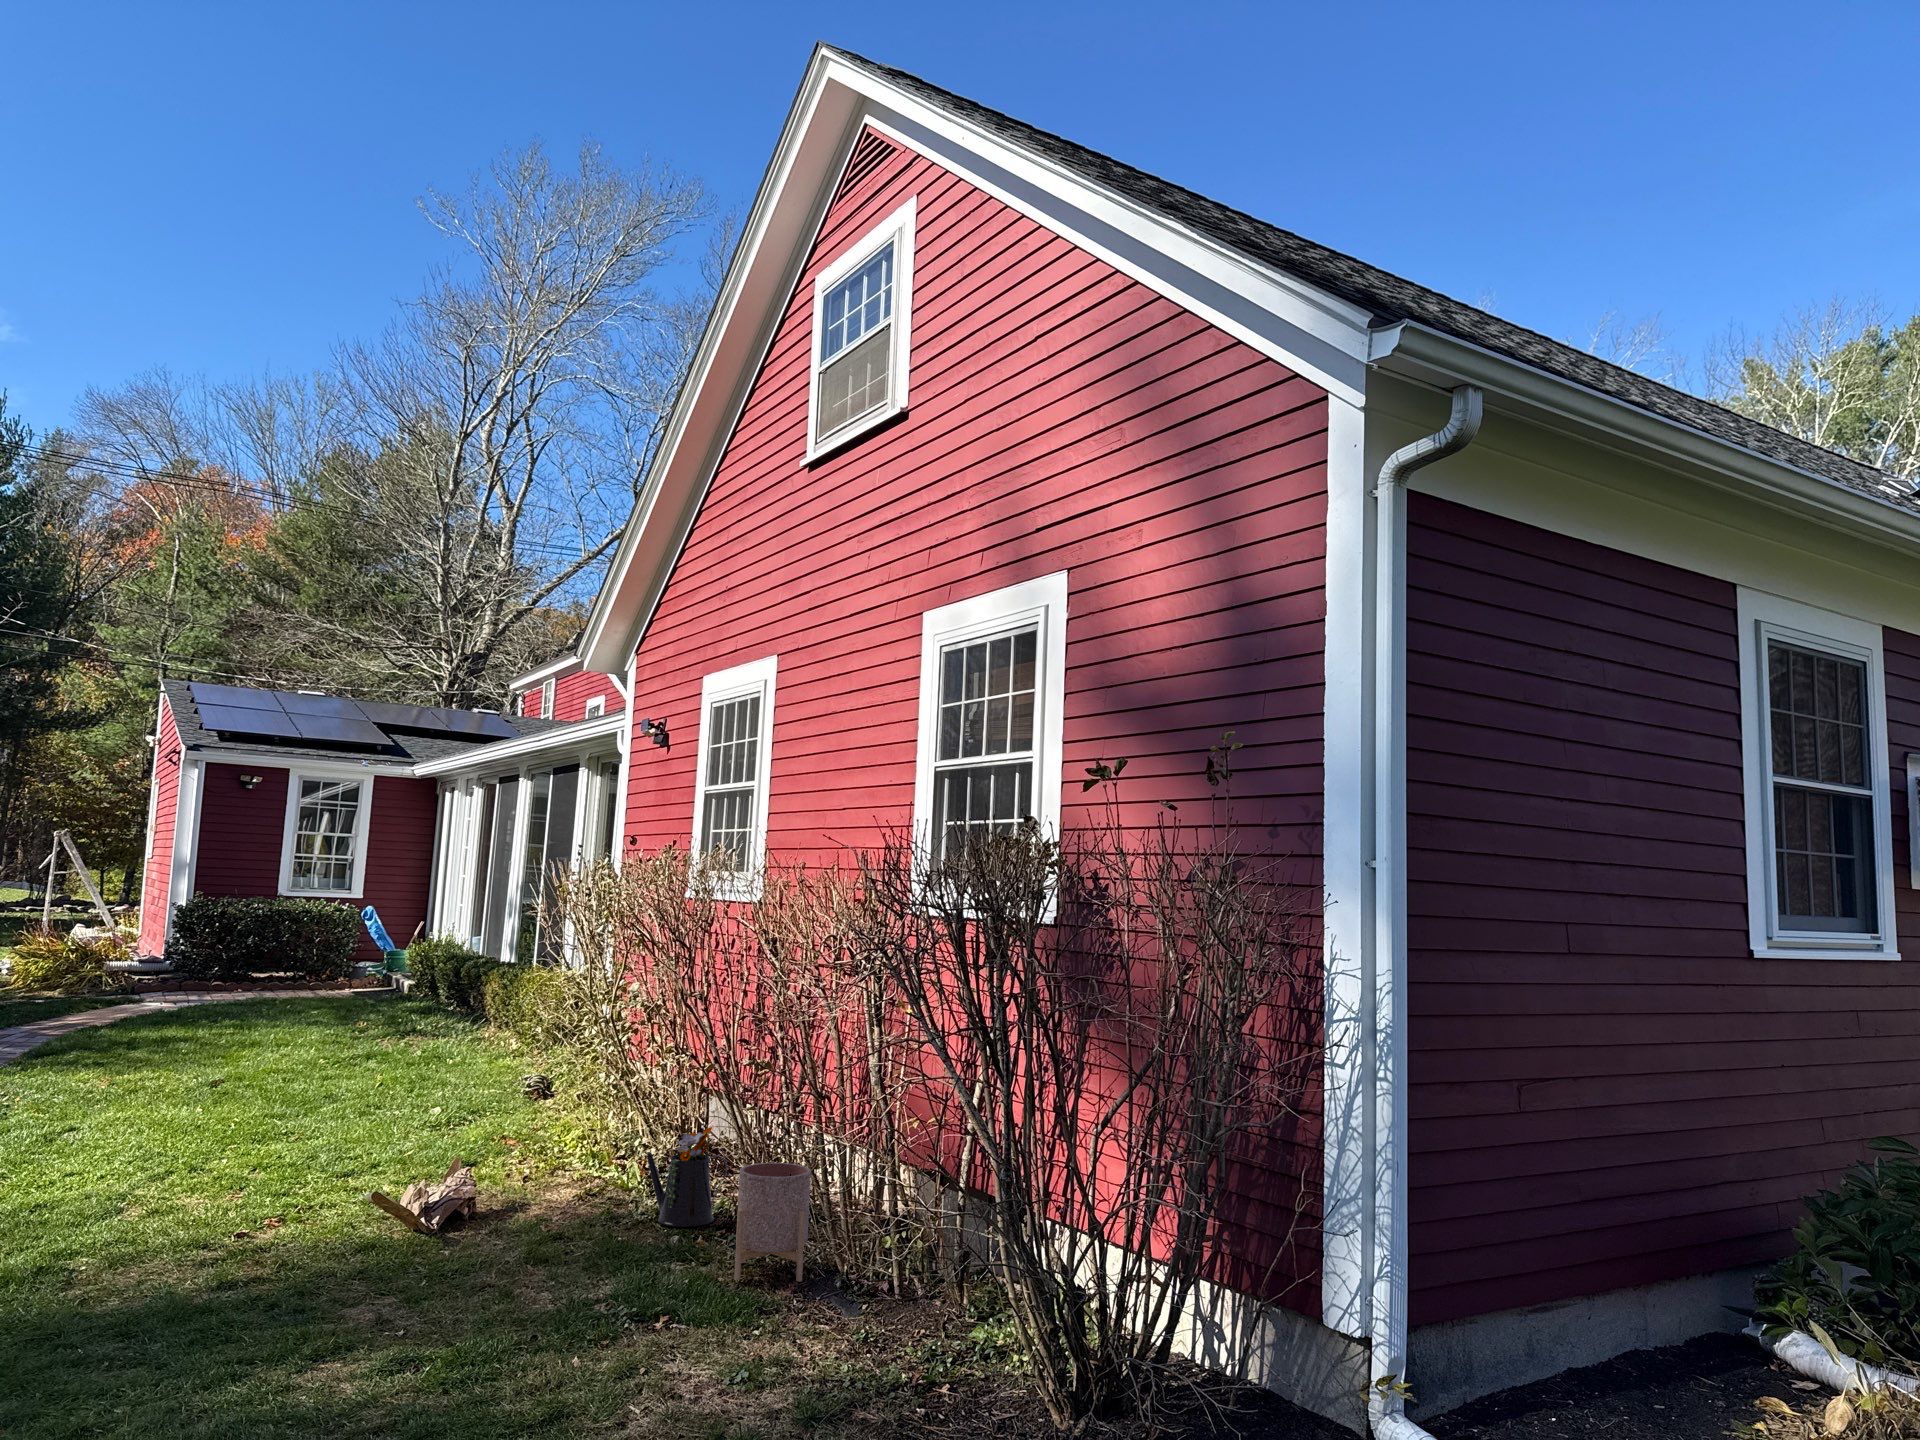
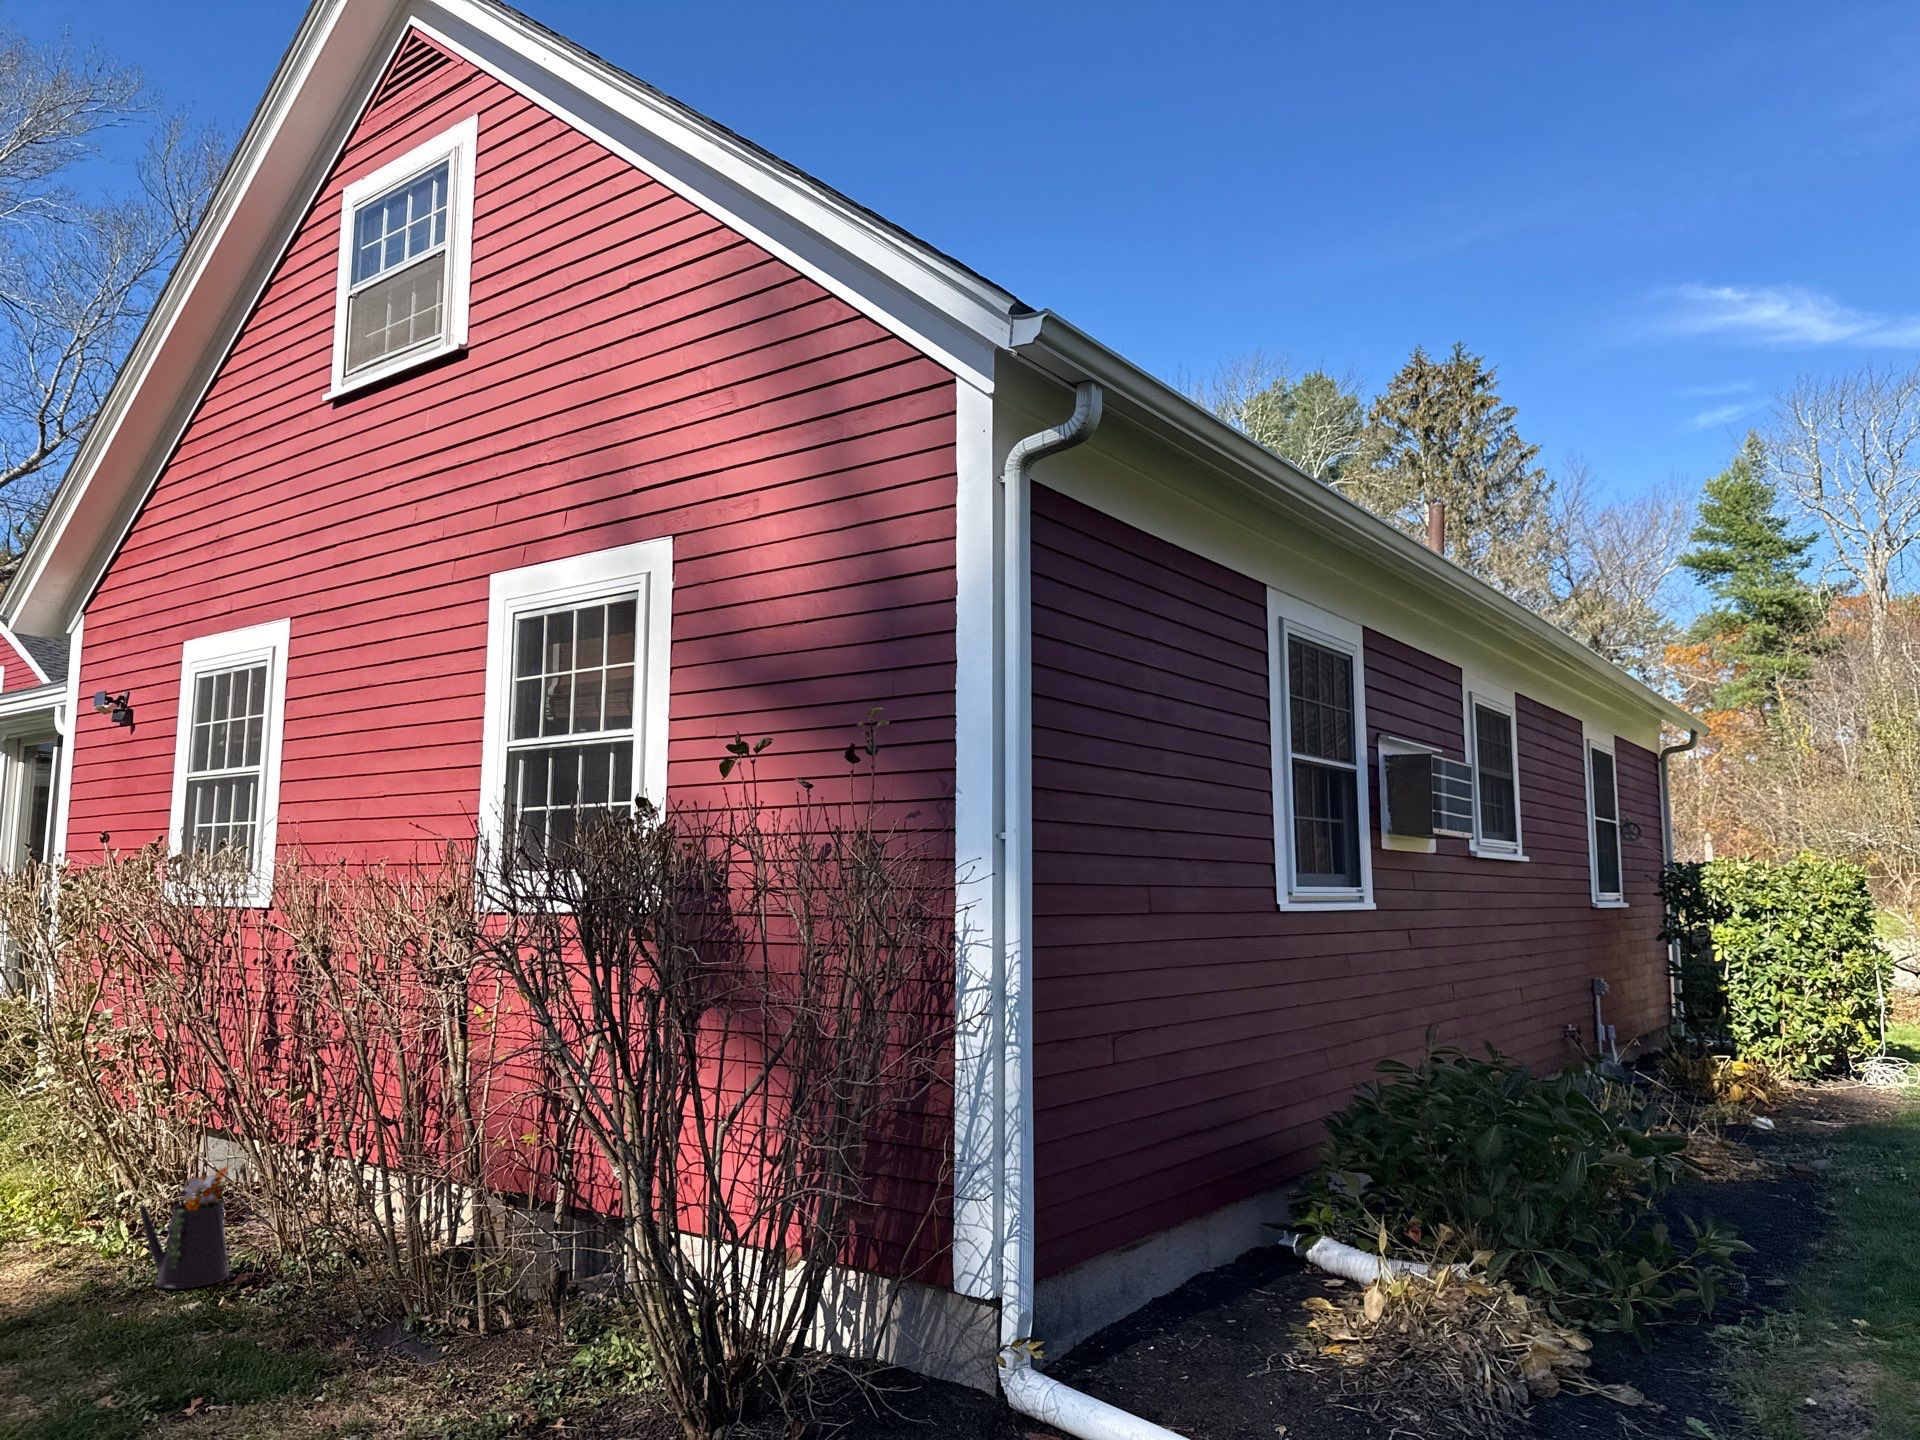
planter: present [734,1163,811,1282] -> none [274,1198,368,1340]

